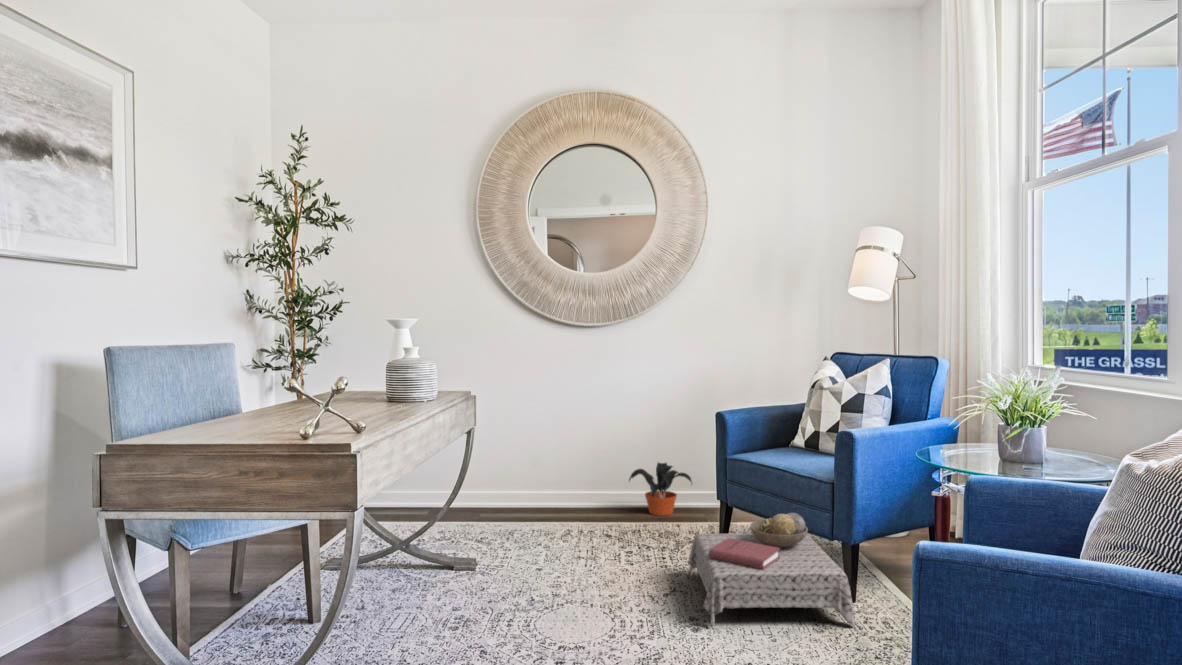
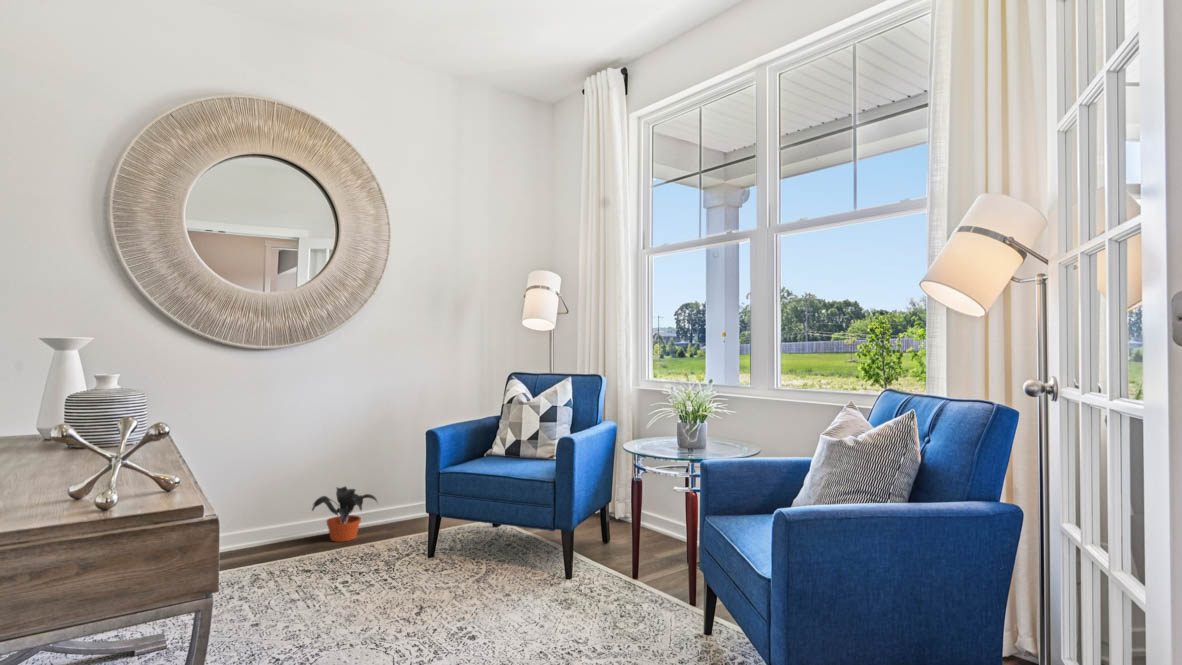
ottoman: present [688,513,855,627] -> none [425,512,590,633]

